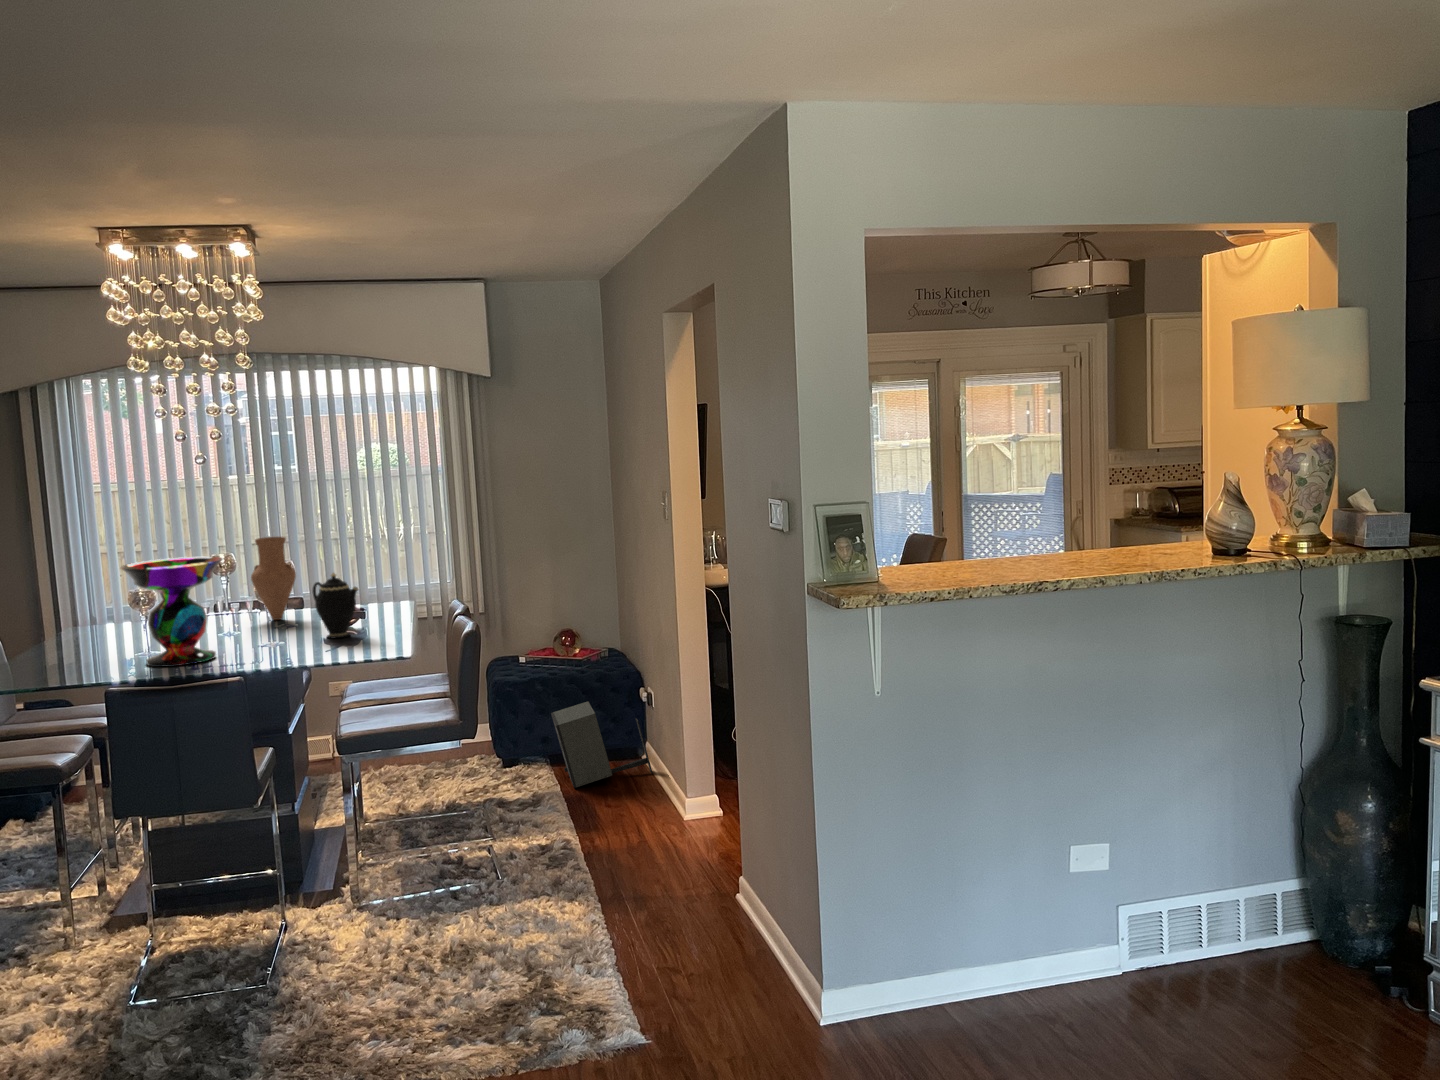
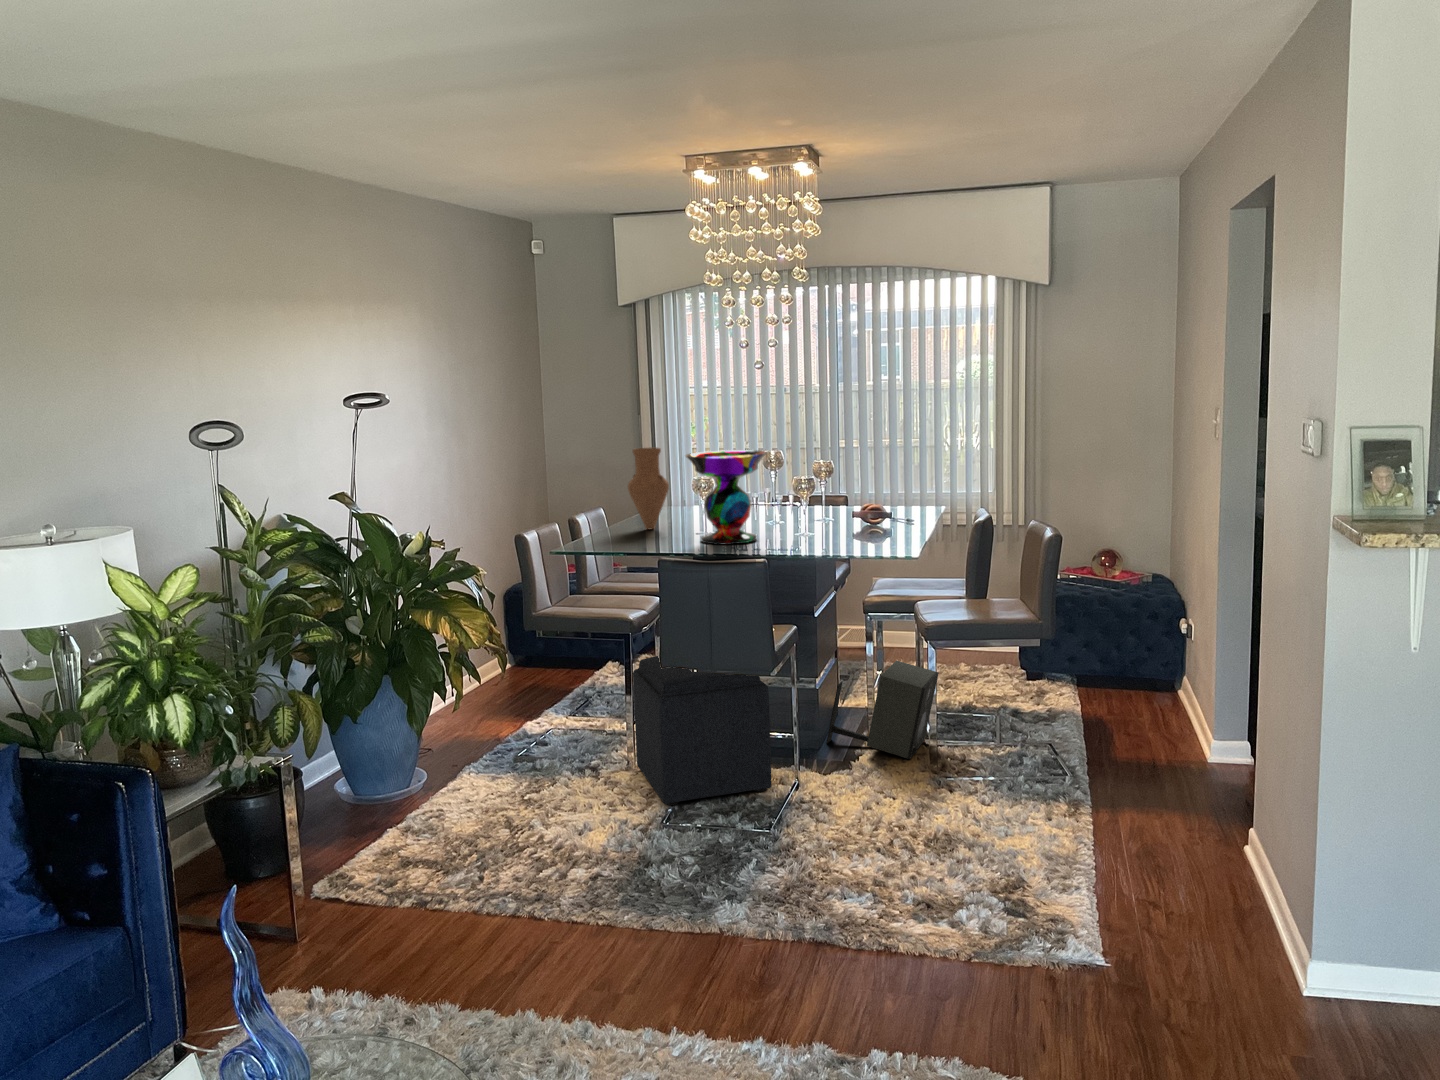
vase: present [251,536,296,620] -> present [628,447,669,530]
teapot: present [313,573,359,639] -> none [846,472,885,534]
speaker: present [551,702,653,788] -> present [826,661,939,759]
ottoman: none [65,787,255,982] -> present [633,656,771,805]

